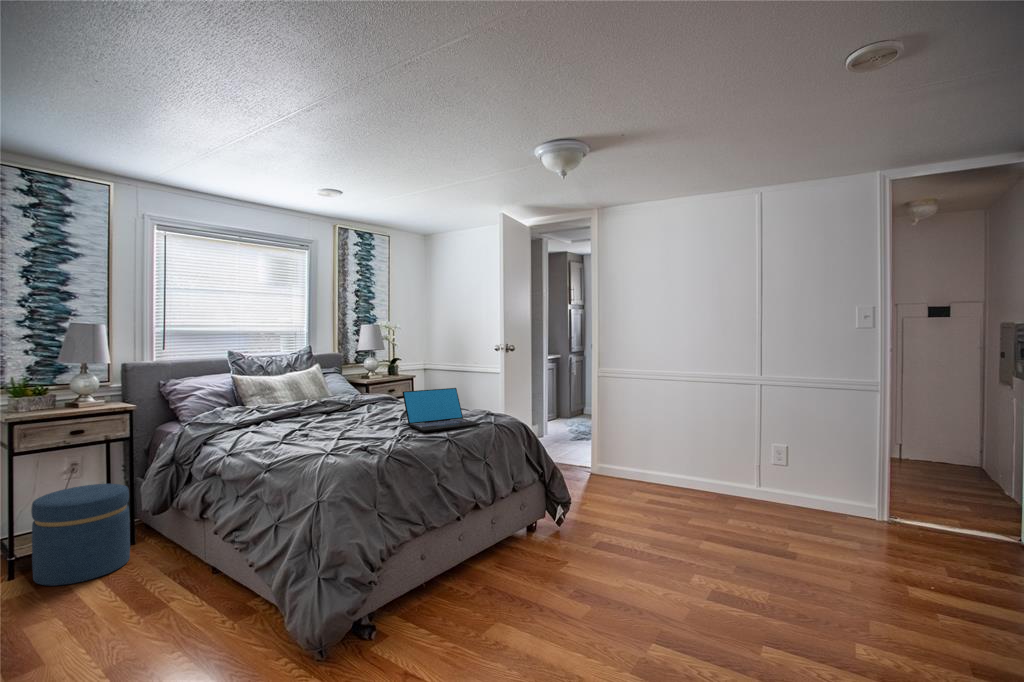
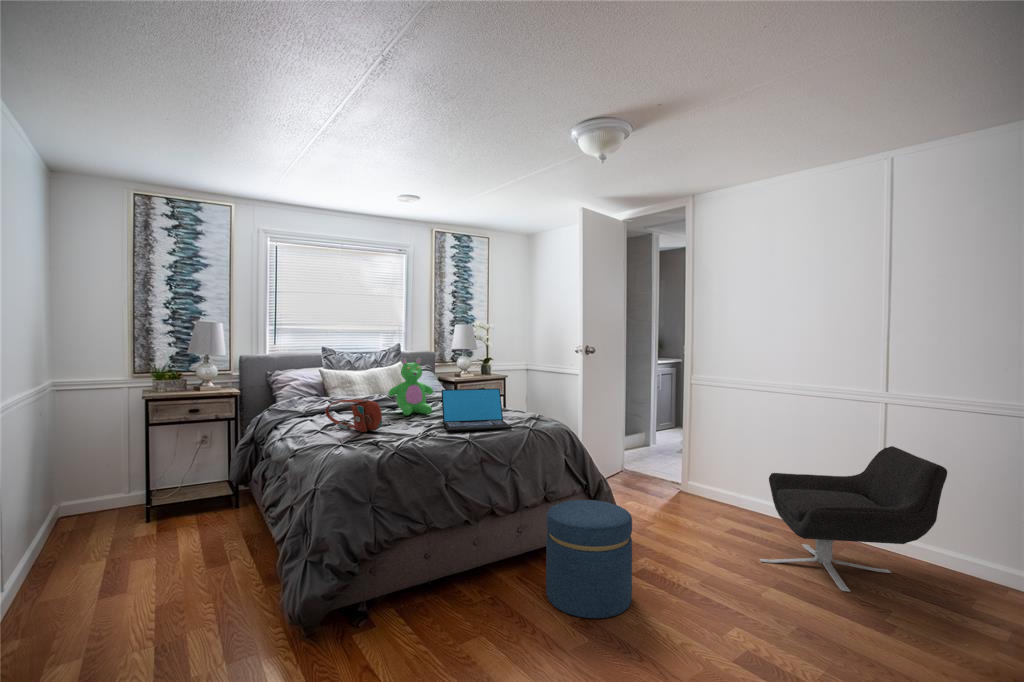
teddy bear: none [337,360,385,420] -> present [388,358,433,416]
handbag: none [284,405,353,439] -> present [325,399,382,432]
lounge chair: none [677,420,812,535] -> present [760,446,947,592]
ottoman: present [31,484,130,586] -> present [546,500,632,618]

